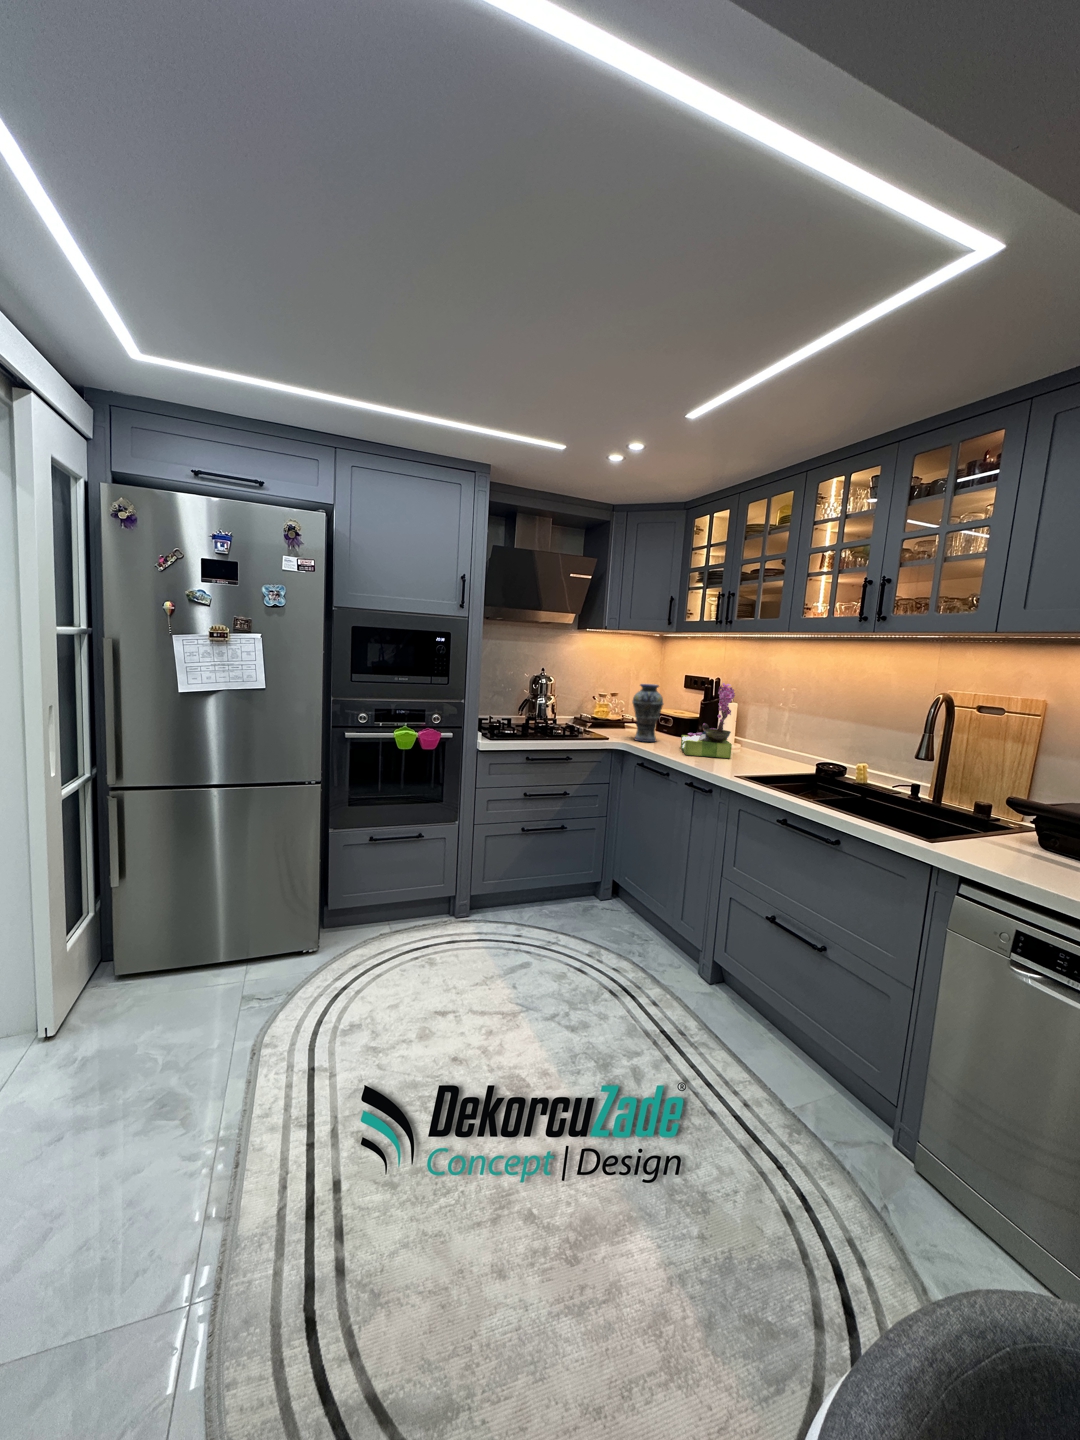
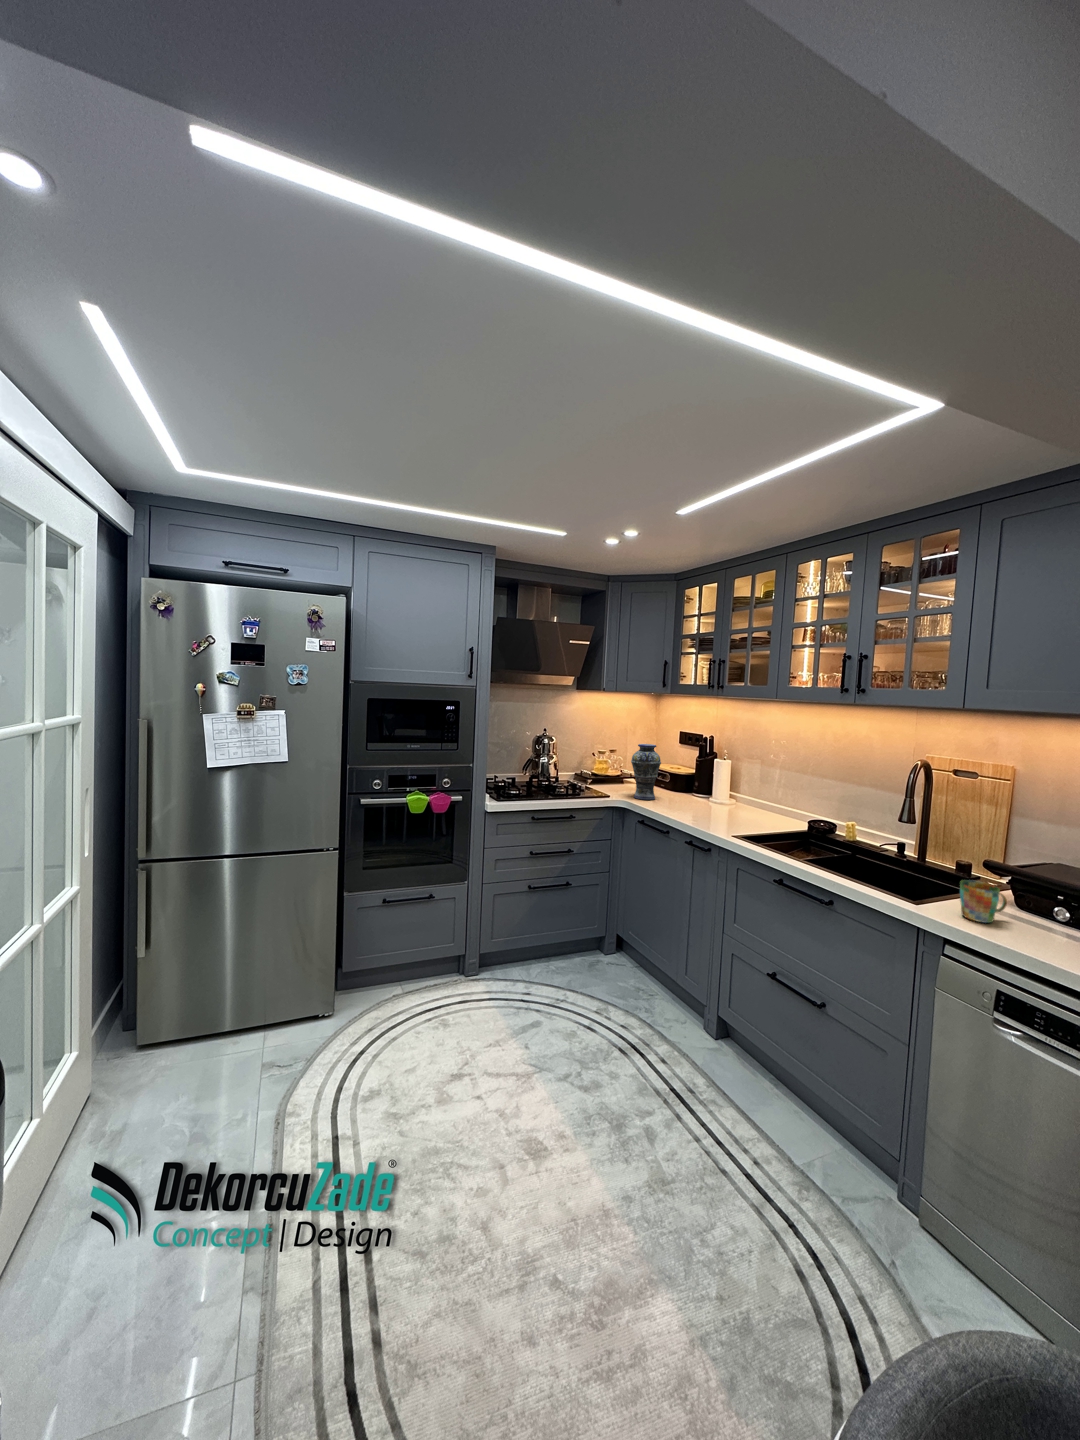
flower arrangement: present [681,683,735,758] -> none [679,743,732,816]
mug: none [980,816,1031,861] -> present [960,880,1007,923]

